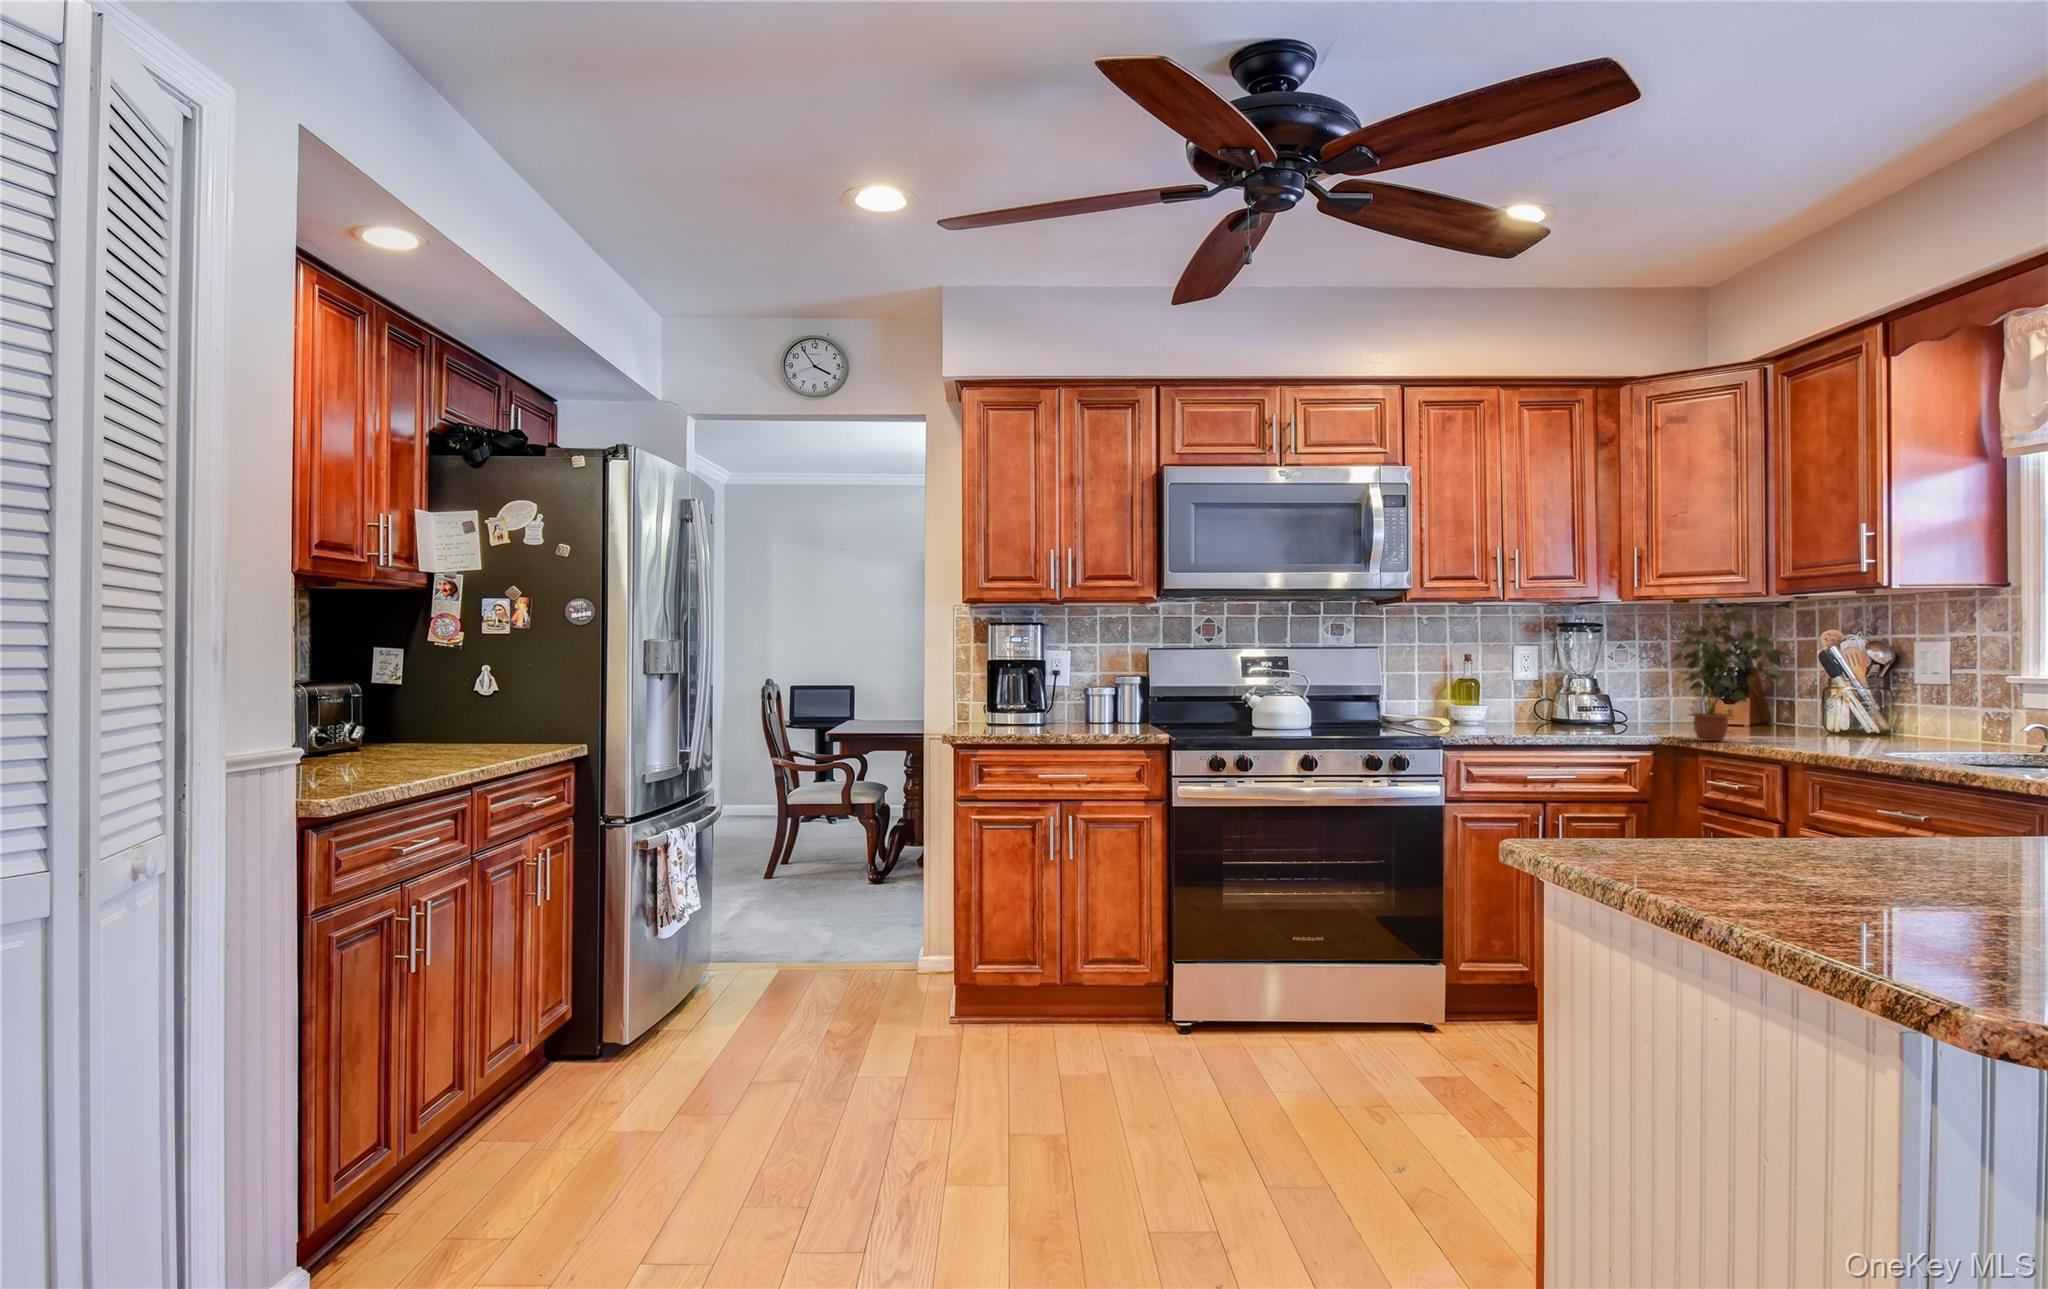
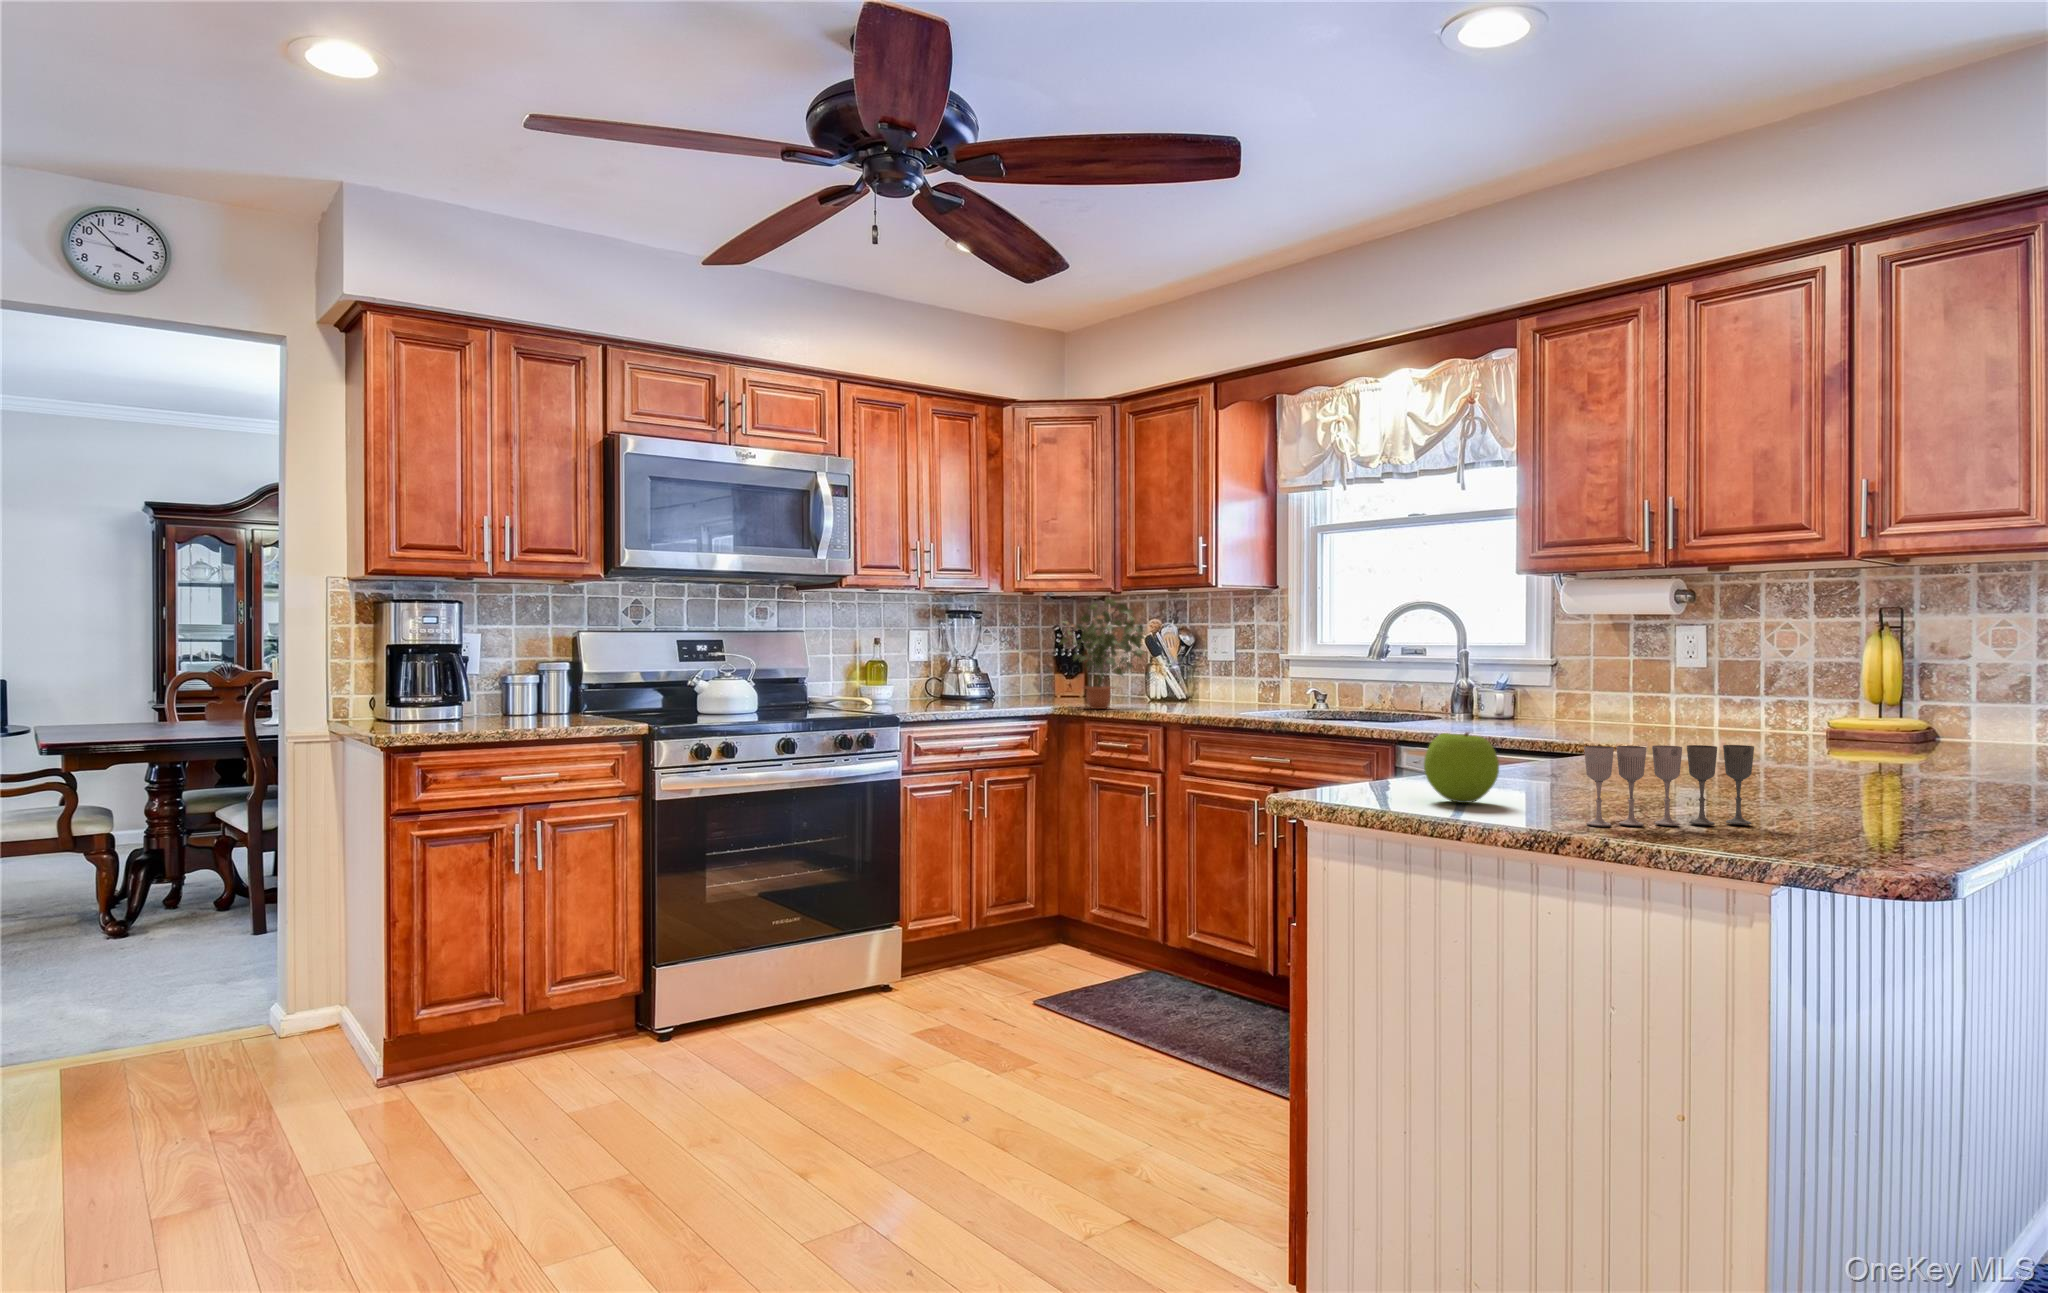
apple: none [1603,767,1704,856] -> present [1424,732,1499,803]
wine glass: none [1692,787,1976,917] -> present [1584,745,1754,826]

